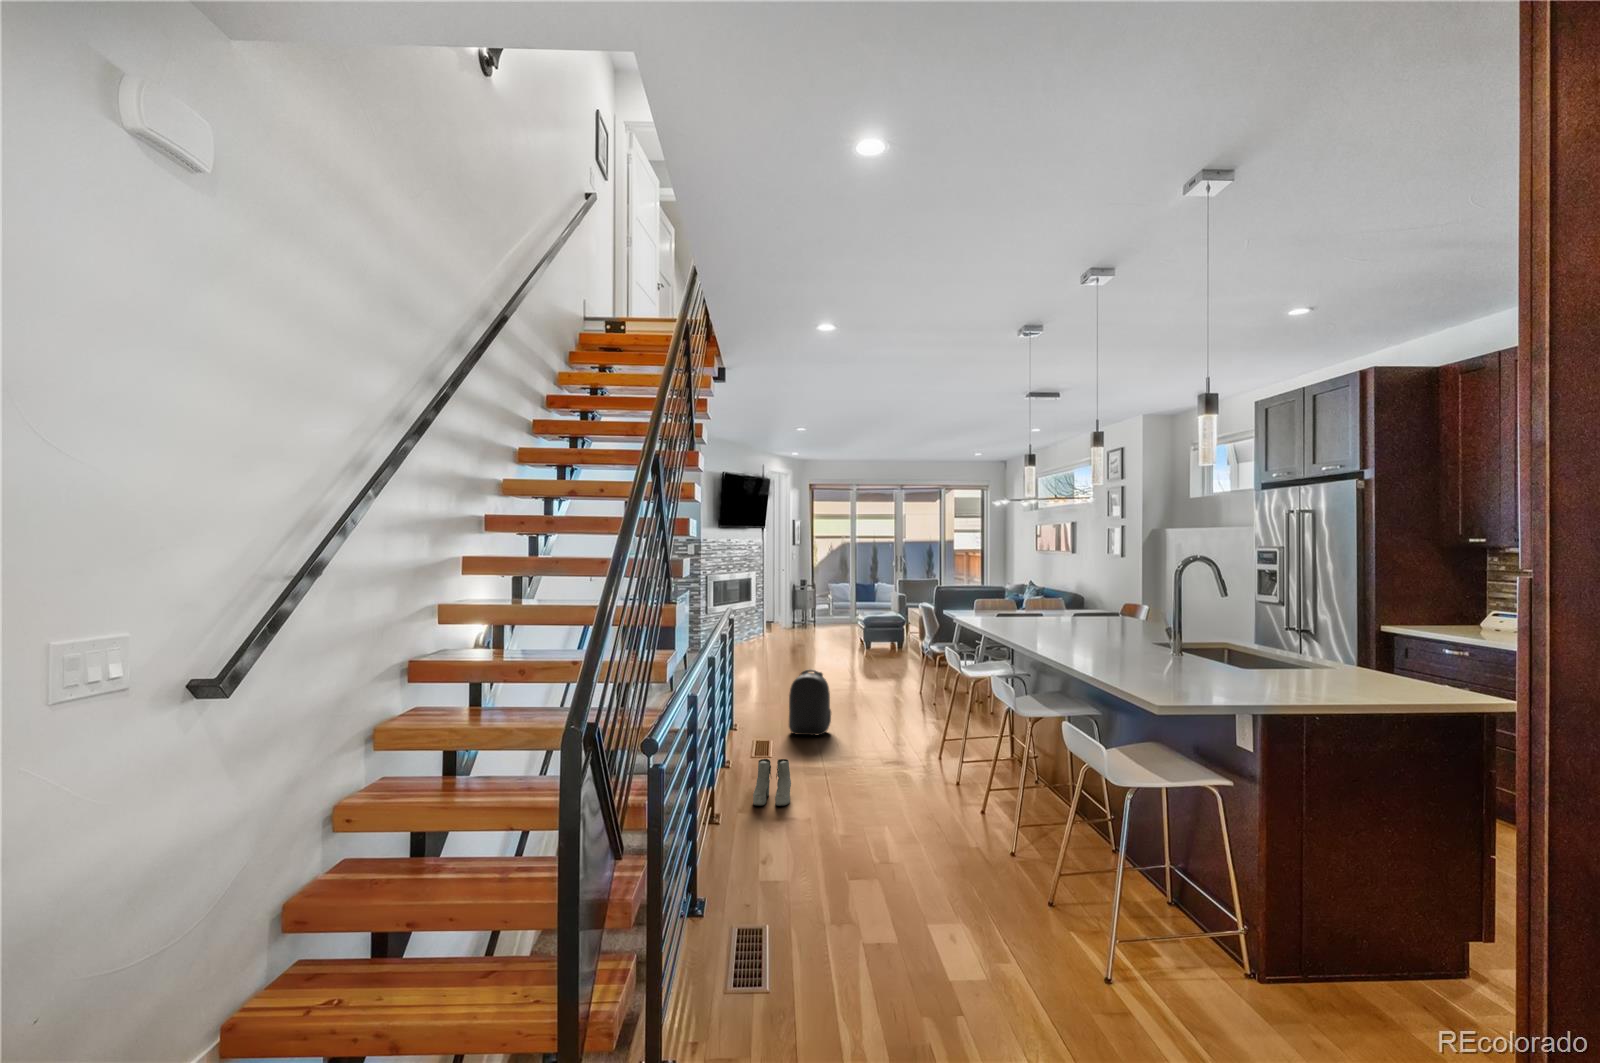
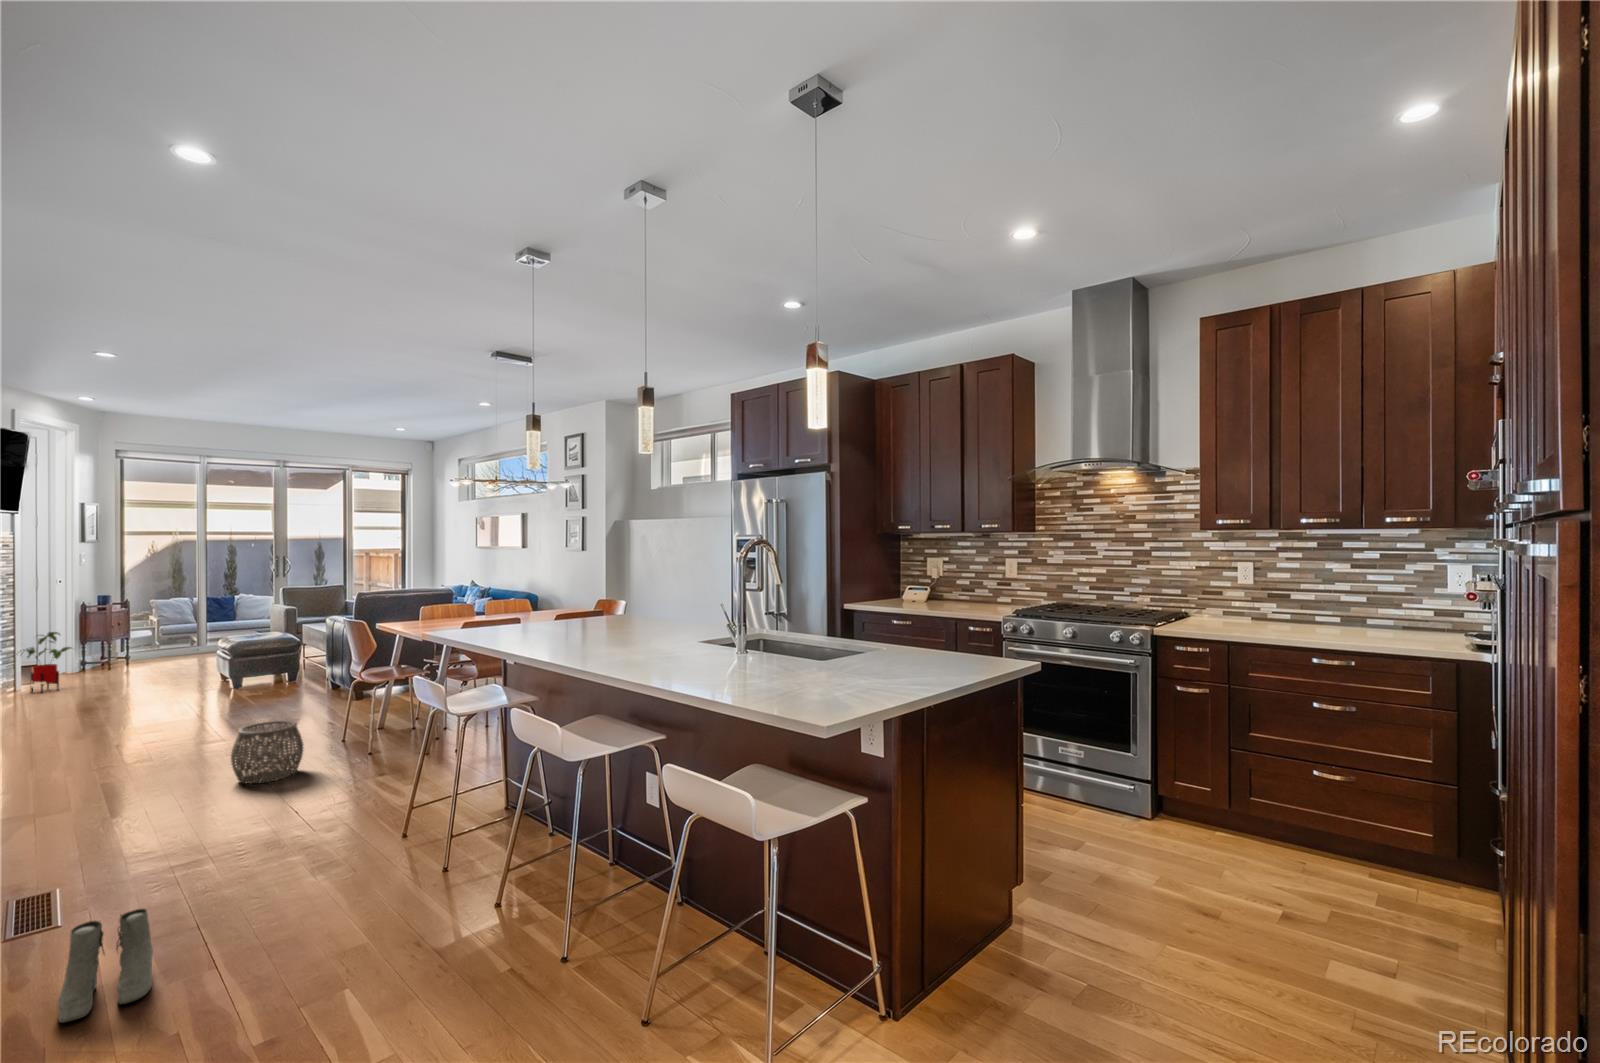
house plant: none [762,602,788,640] -> present [20,632,71,692]
backpack: present [789,669,831,735] -> none [116,734,207,848]
woven basket: none [849,673,890,714] -> present [231,721,303,784]

